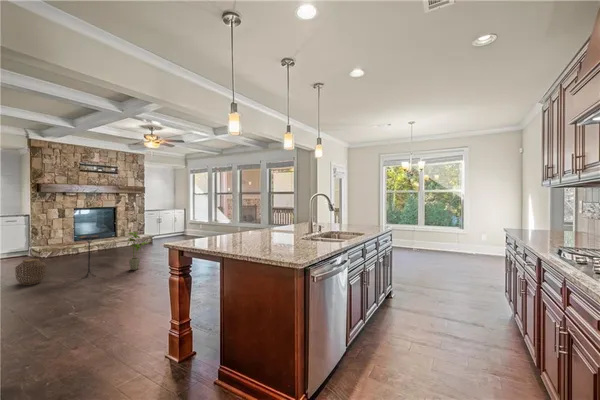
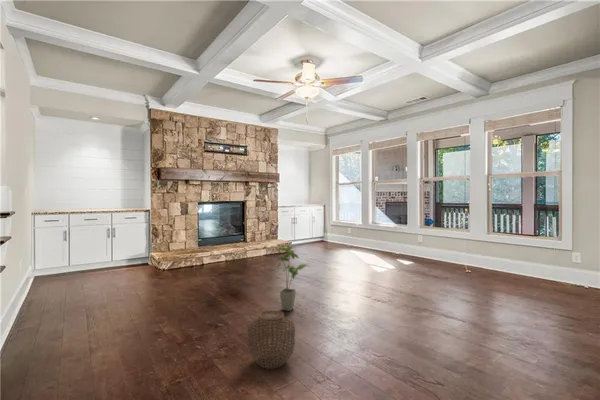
side table: present [78,235,100,275] -> none [209,250,241,323]
woven basket: present [15,259,47,285] -> present [248,310,295,369]

